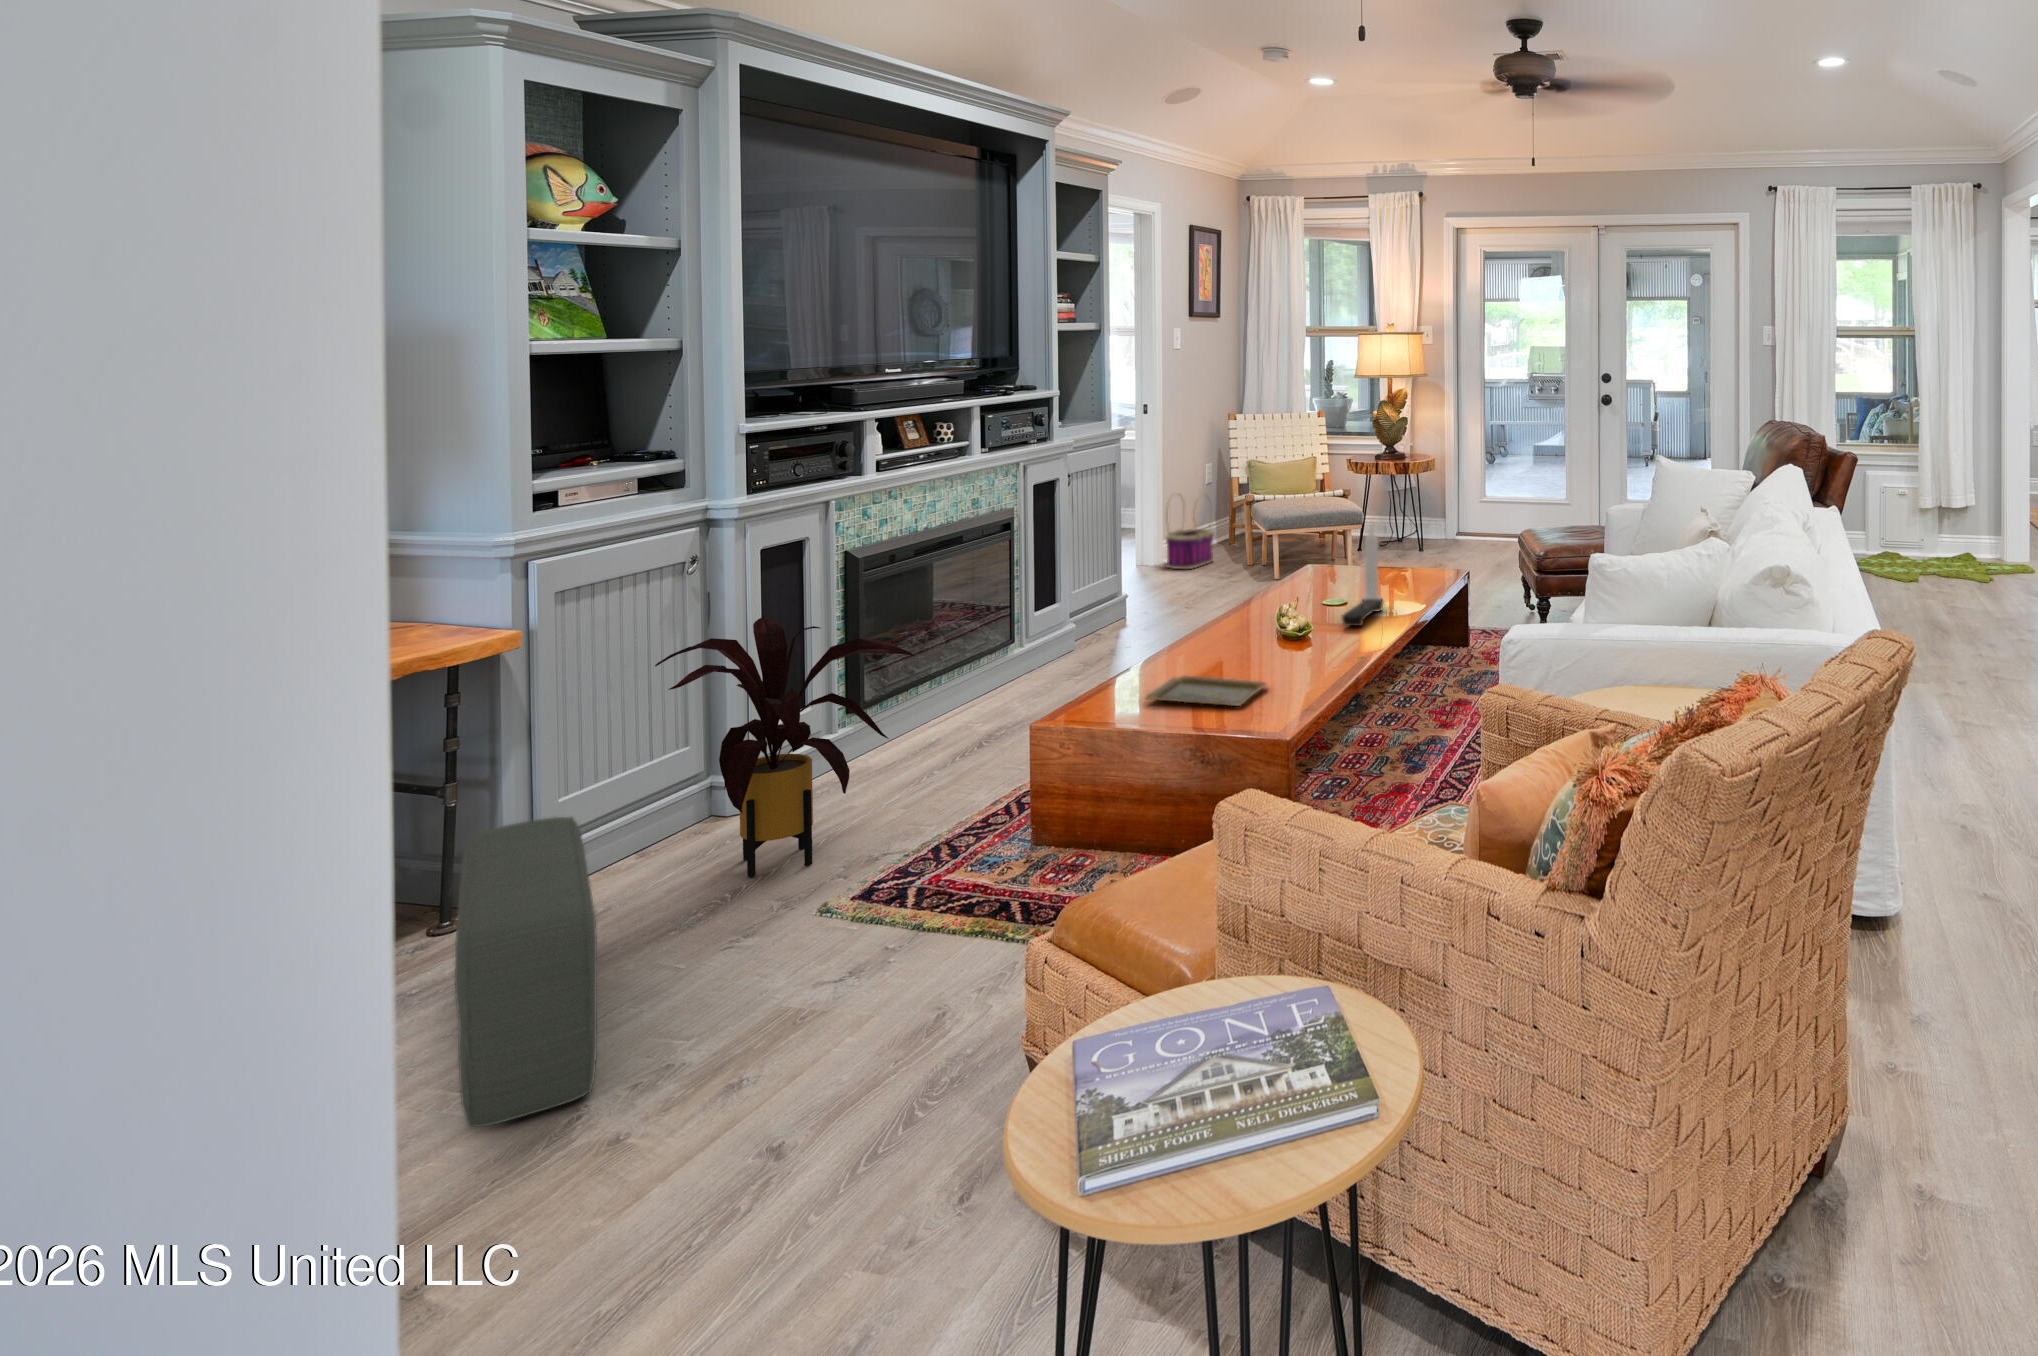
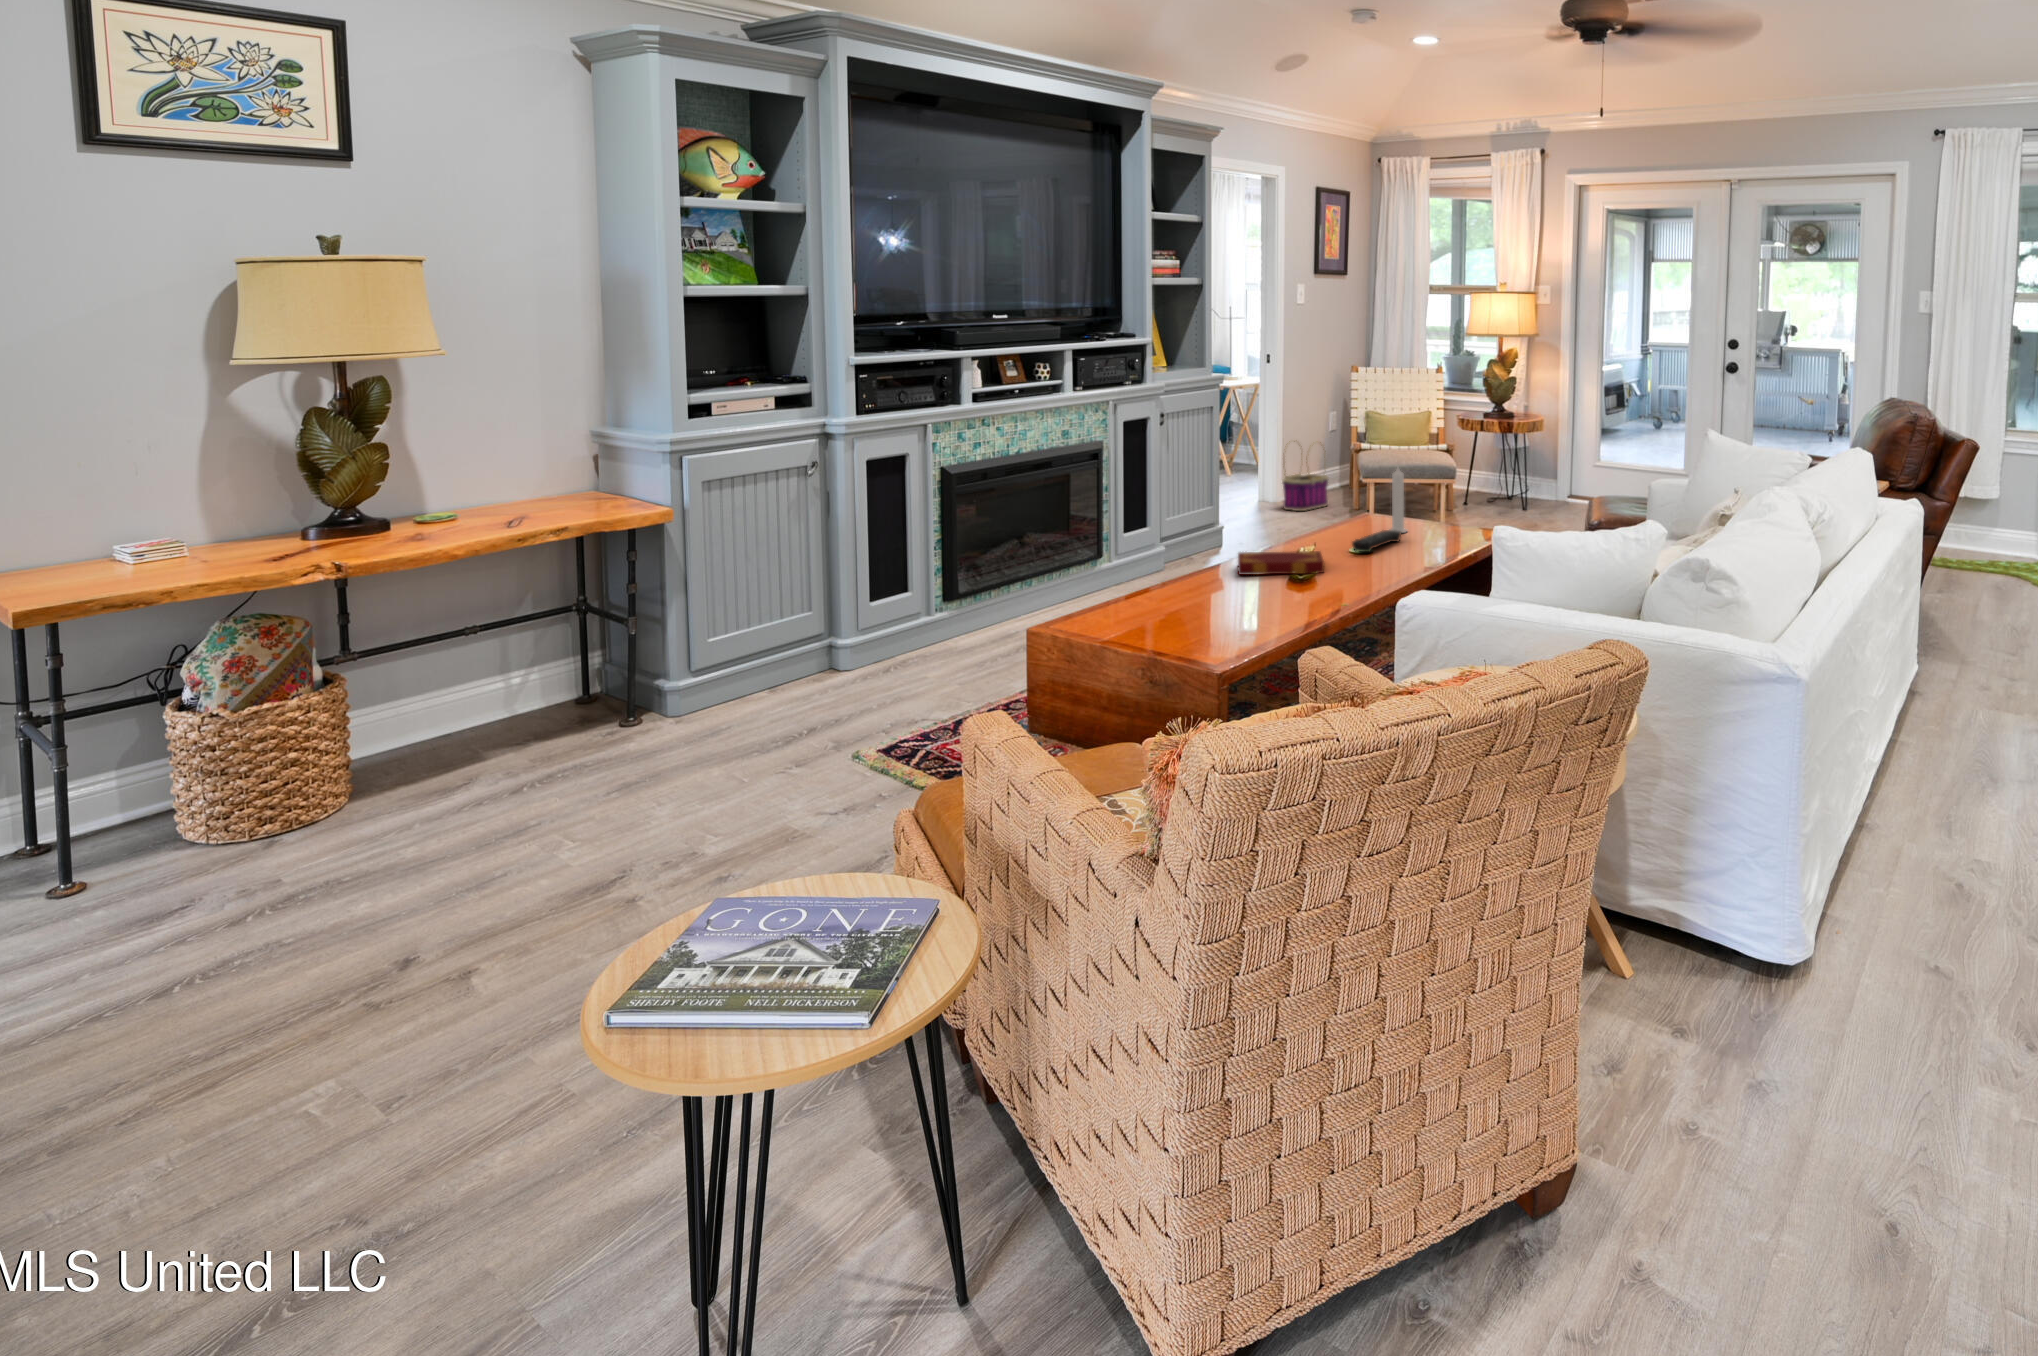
house plant: present [655,616,914,877] -> none [773,511,965,714]
hardback book: none [1223,629,1328,664] -> present [1238,551,1324,575]
tray: present [1146,676,1266,706] -> none [1146,580,1253,606]
pouf: present [455,817,597,1127] -> none [587,645,701,845]

